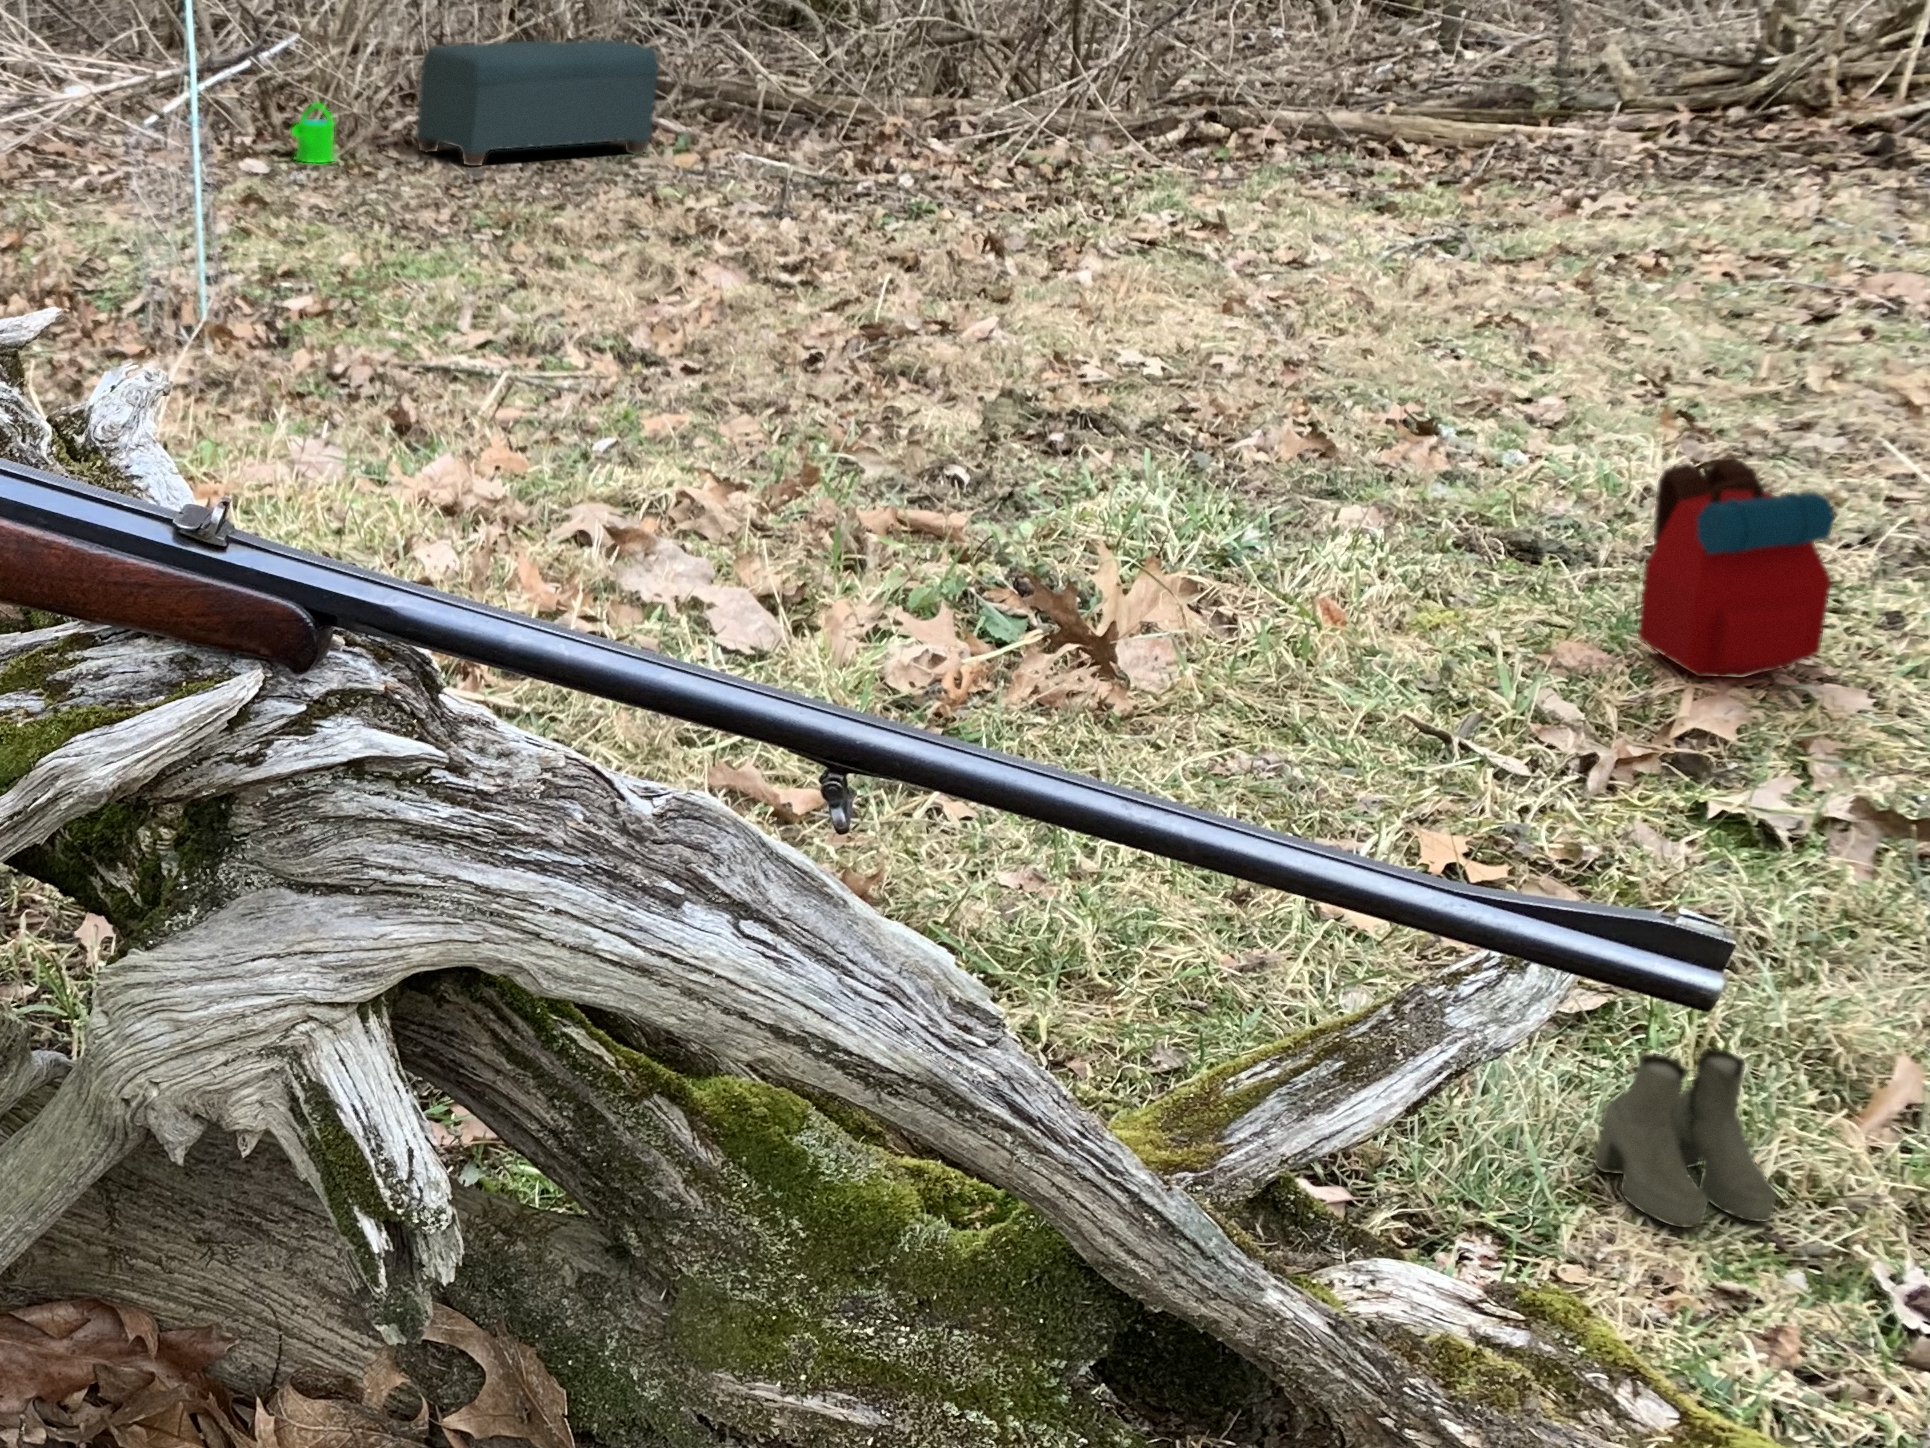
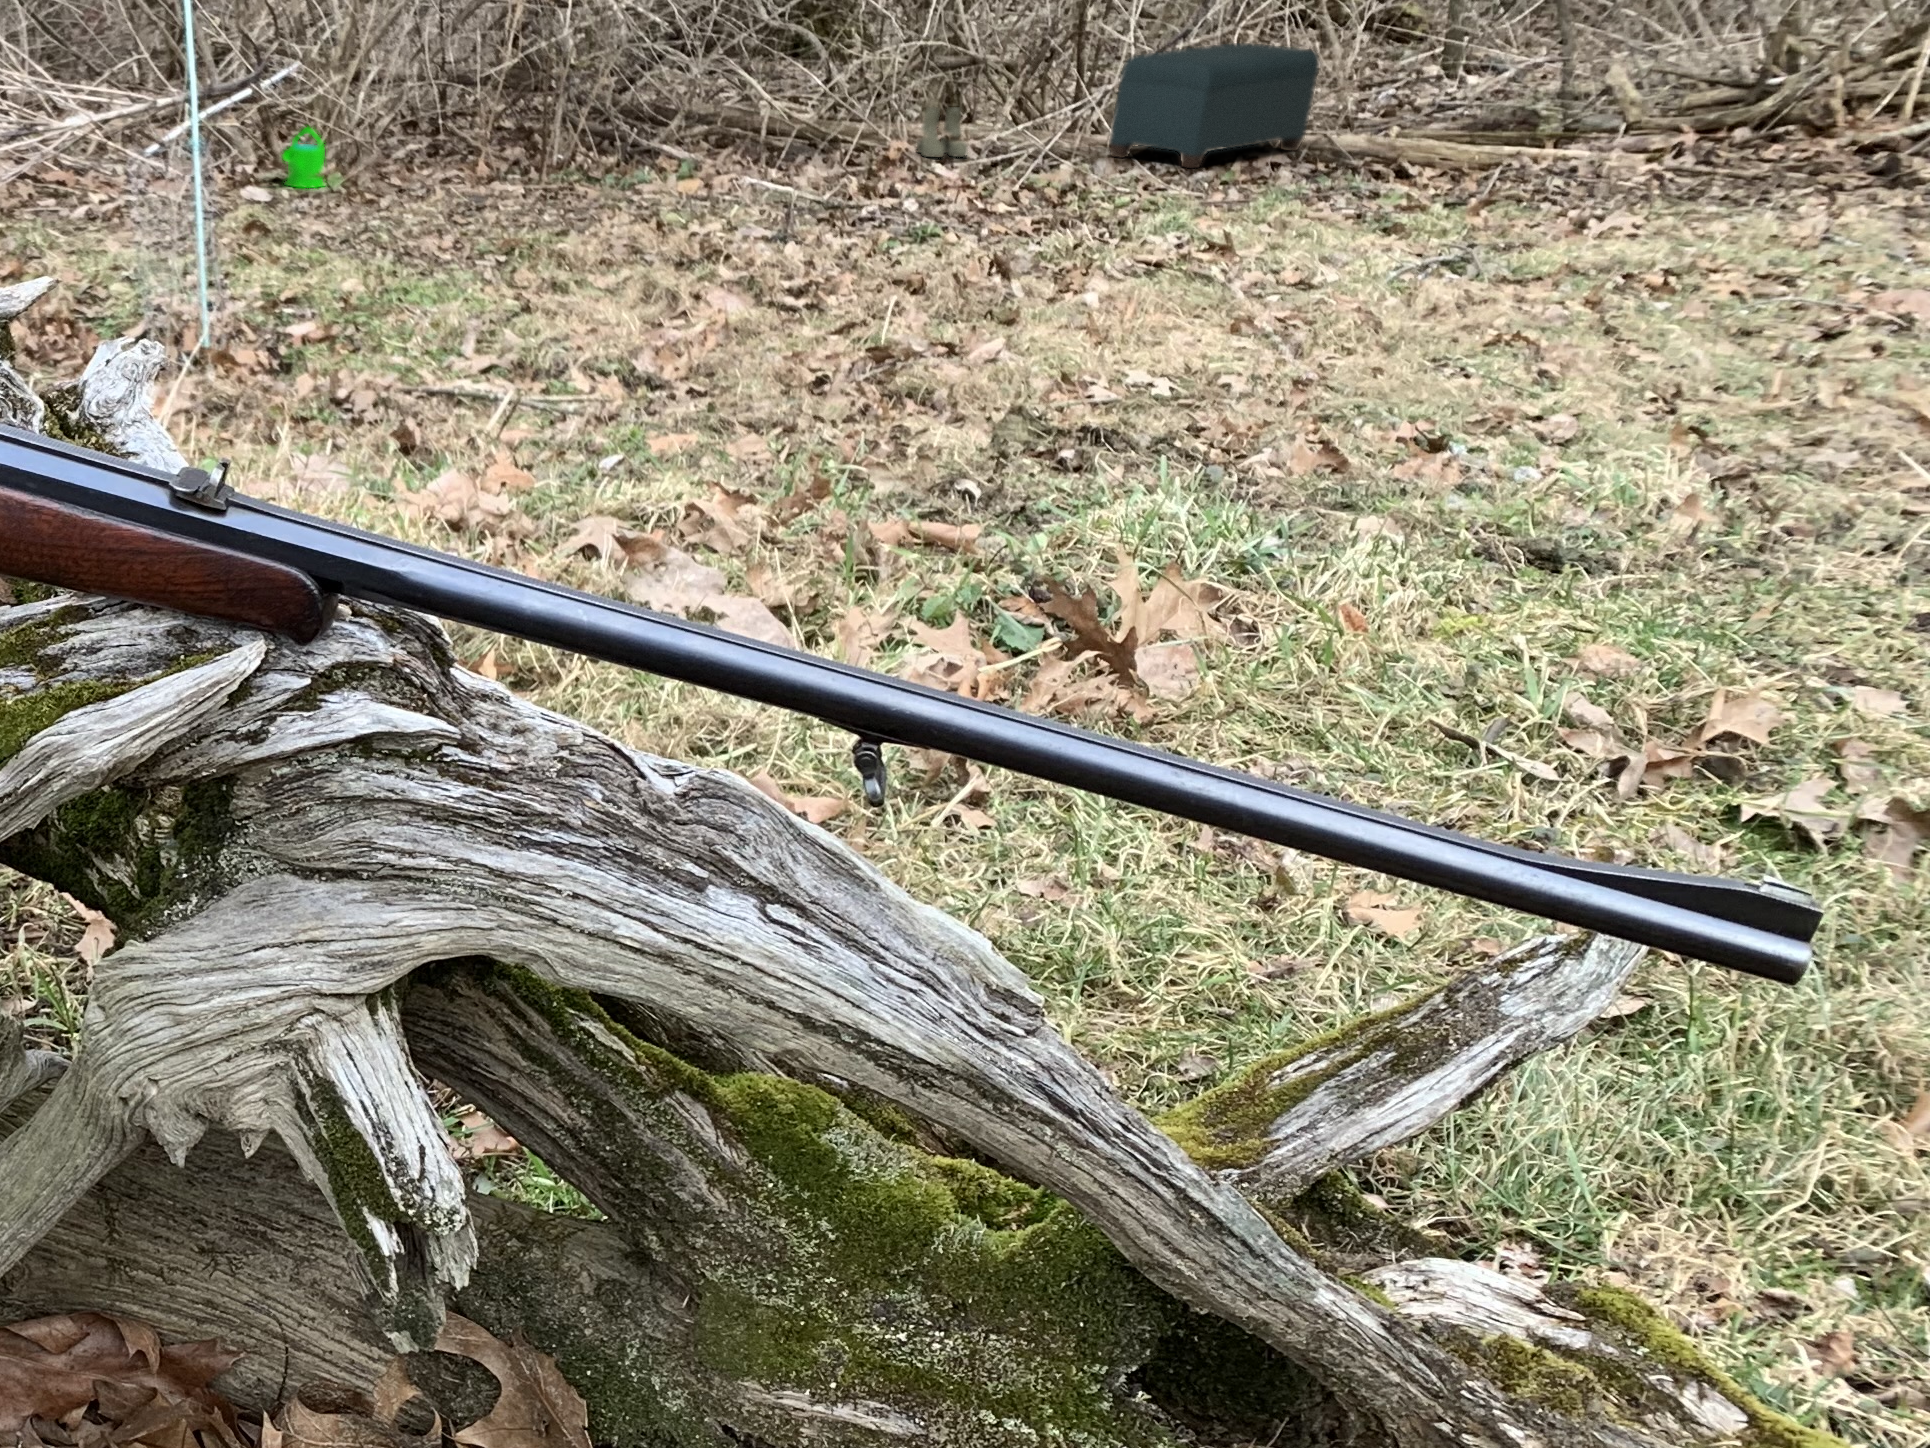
bench: present [416,38,659,166] -> present [1109,43,1319,168]
backpack: present [1638,459,1834,678] -> none [1652,455,1855,676]
boots: present [1594,1048,1777,1227] -> present [917,107,968,158]

